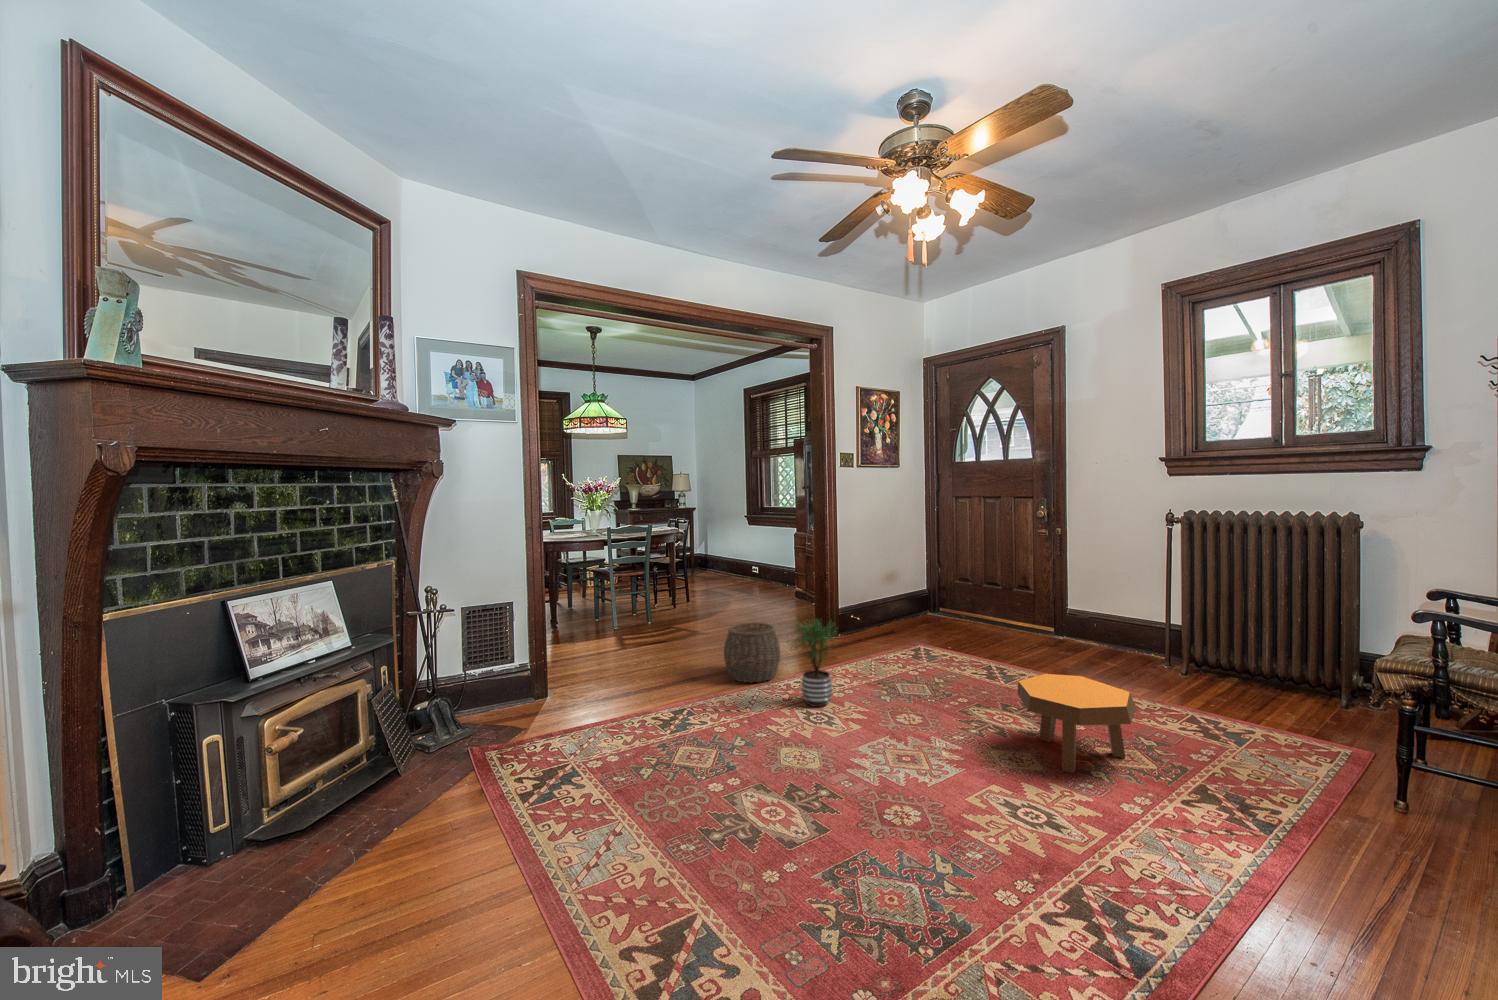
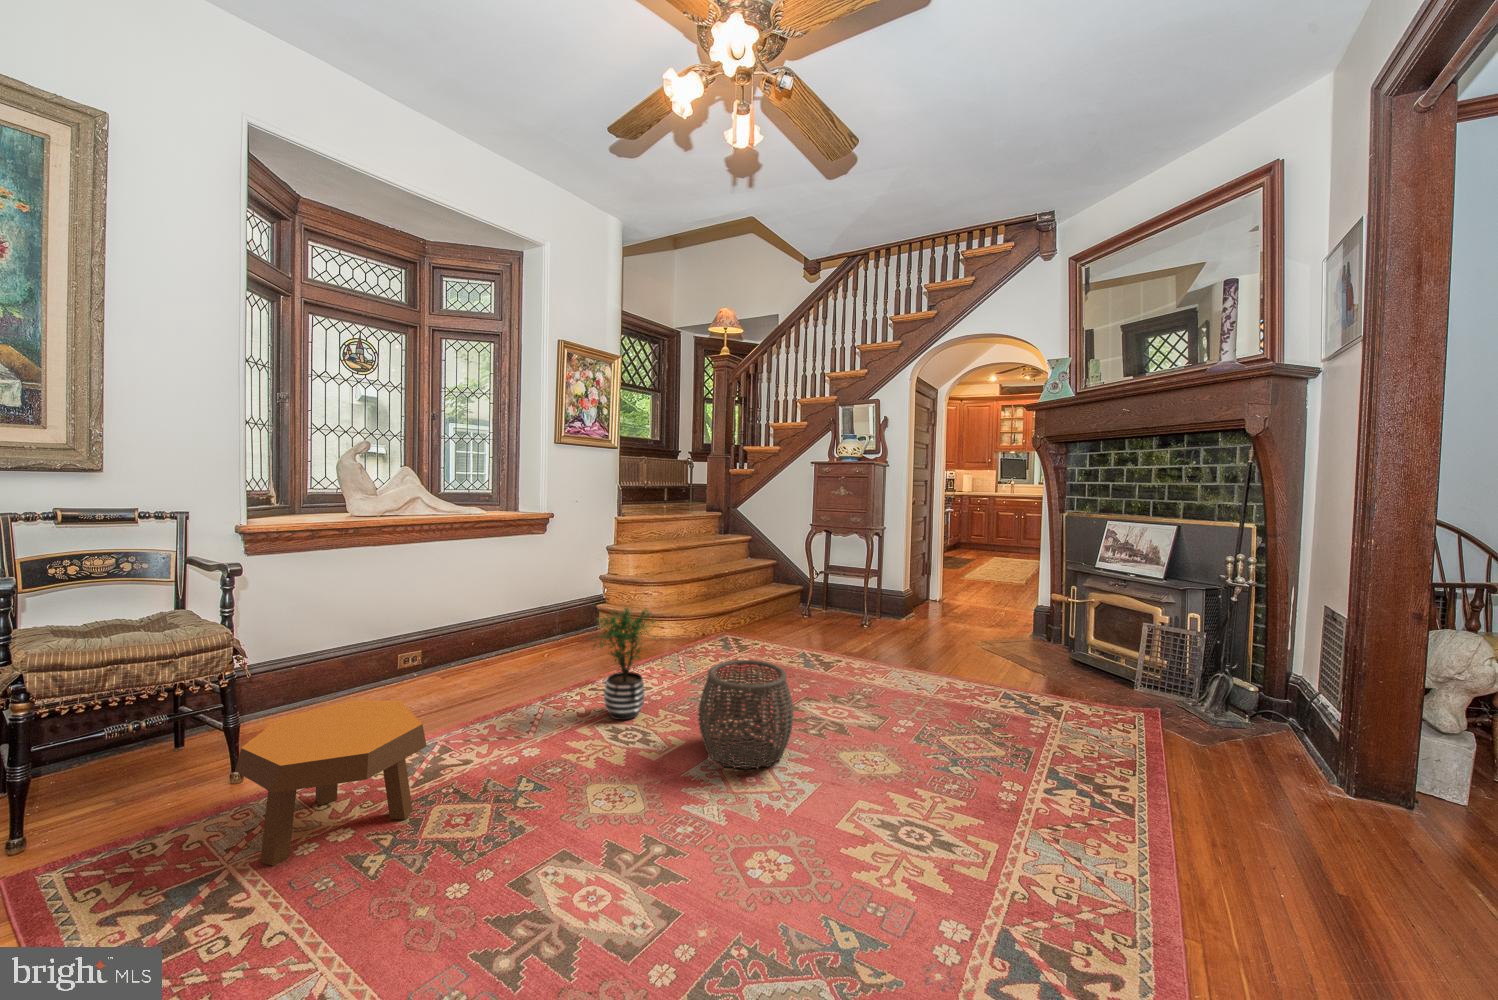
woven basket: present [724,622,780,683] -> present [698,660,794,769]
footstool: present [1017,674,1136,774] -> present [235,701,427,866]

